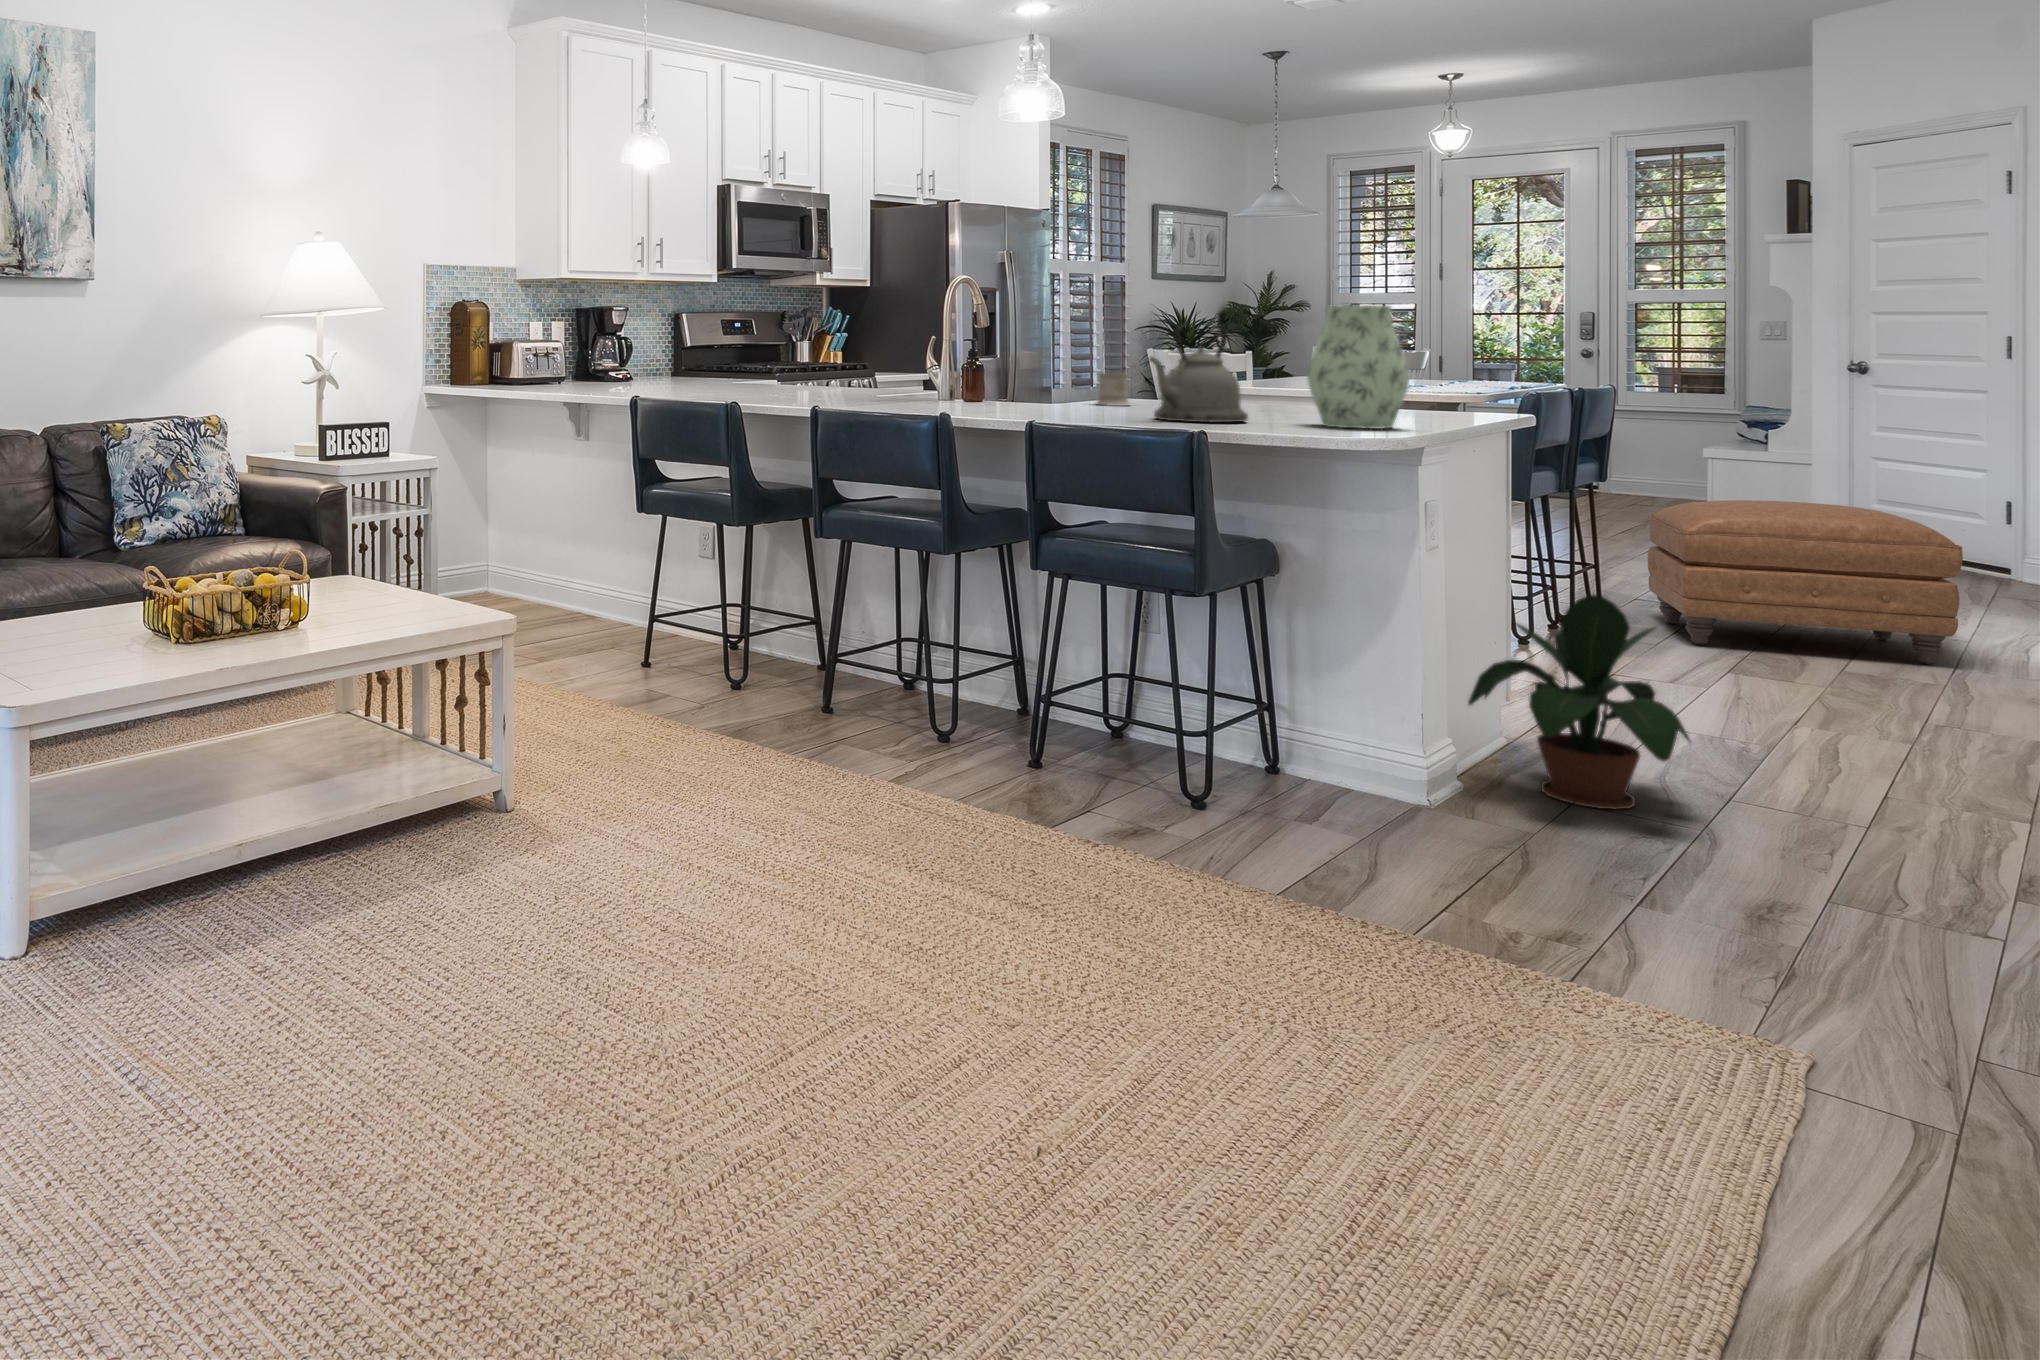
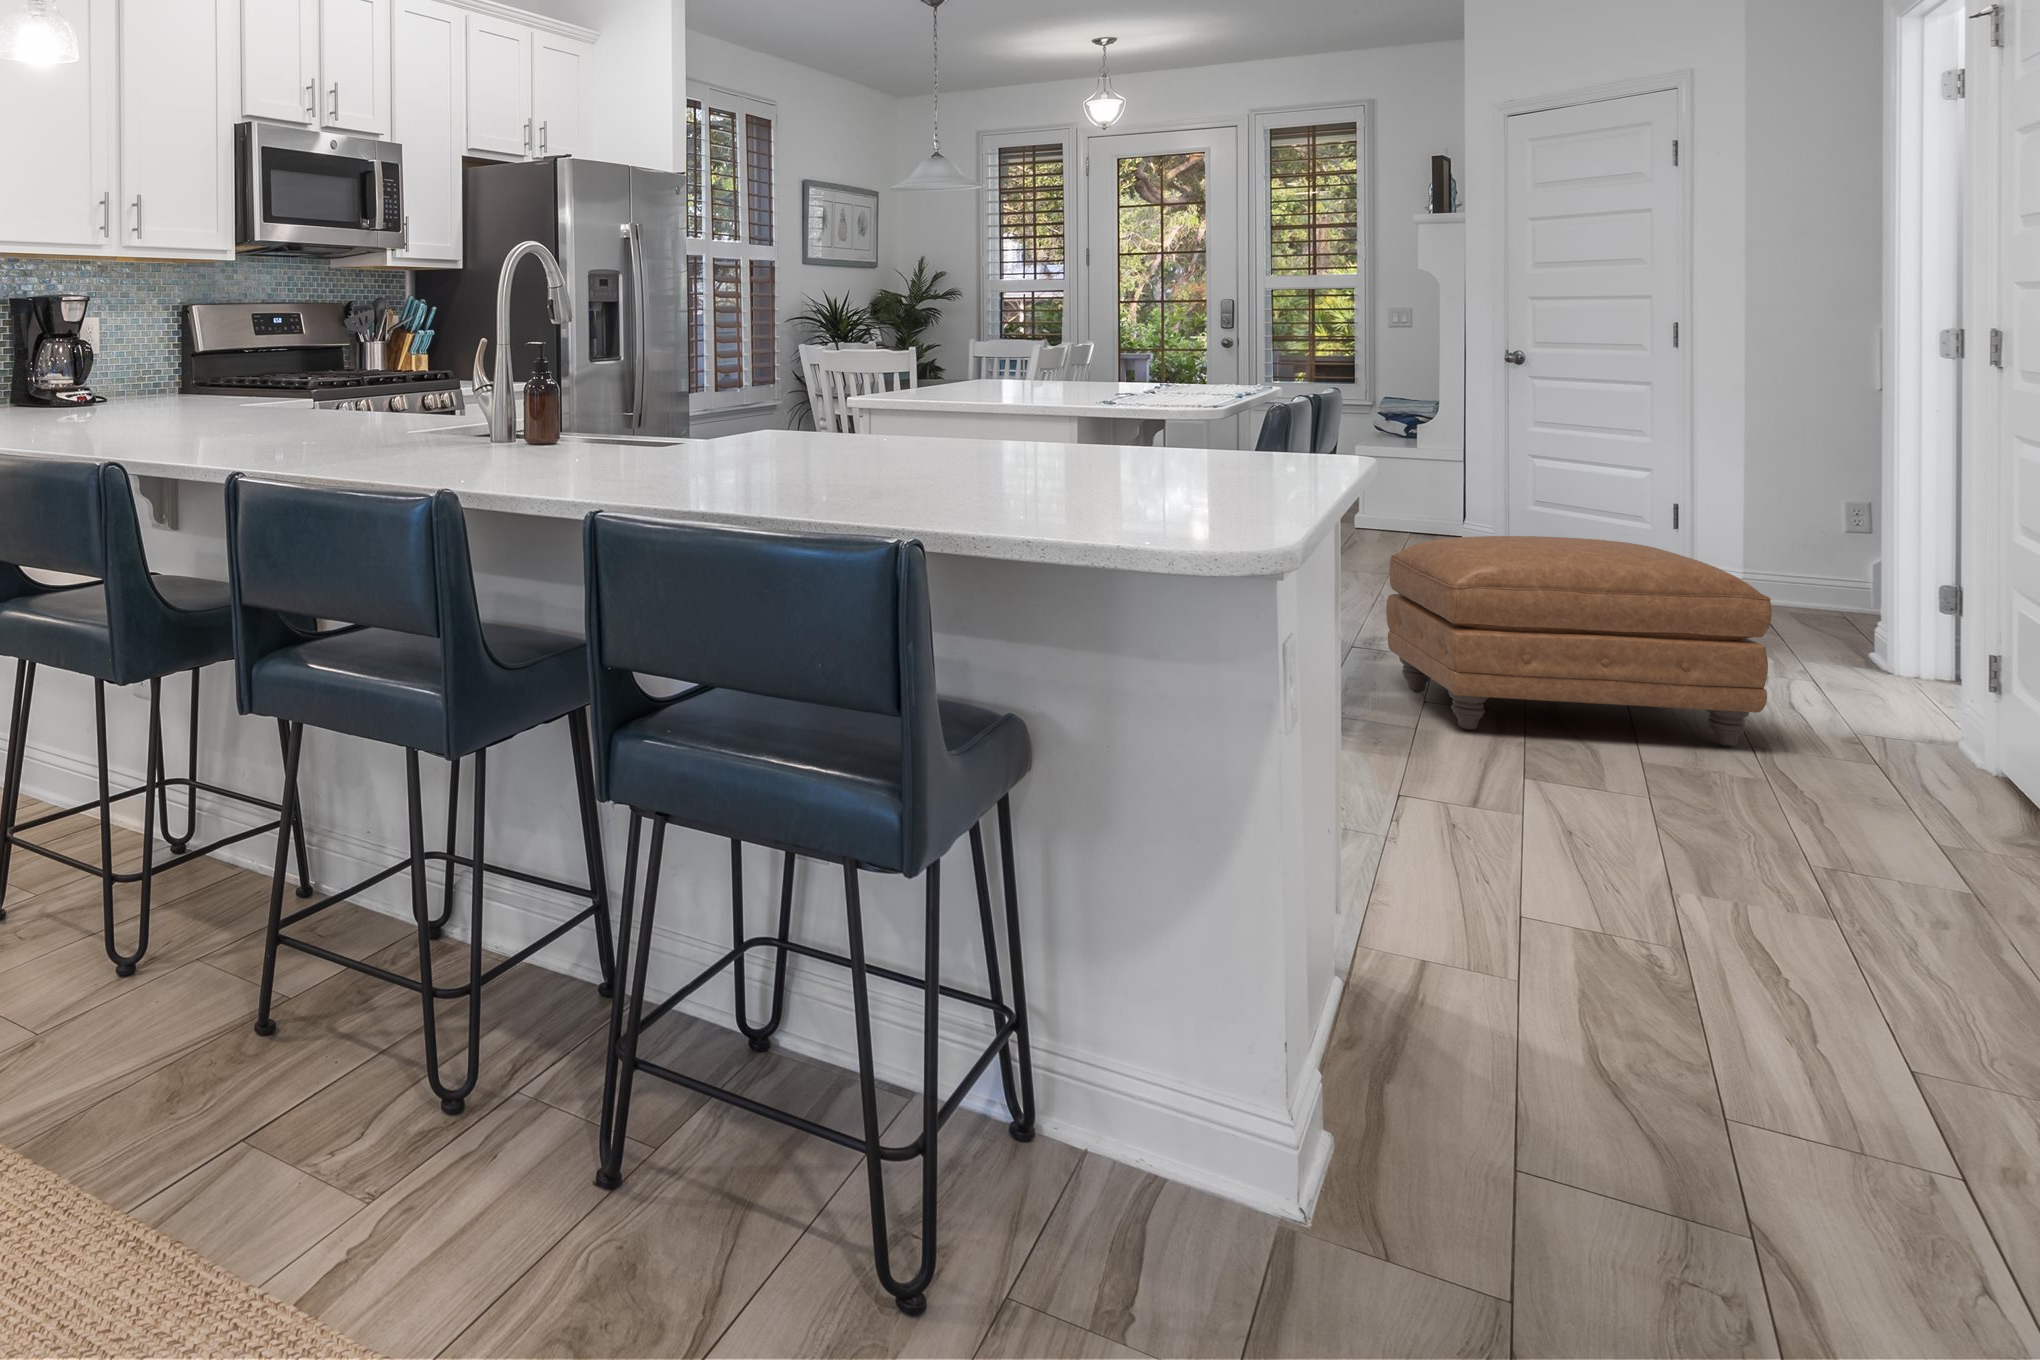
vase: present [1307,305,1410,429] -> none [1073,286,1246,510]
kettle: present [1150,323,1248,422] -> none [812,320,978,502]
mug: present [1097,366,1135,406] -> none [727,385,799,451]
potted plant: present [1468,595,1690,809] -> none [1340,808,1717,1185]

